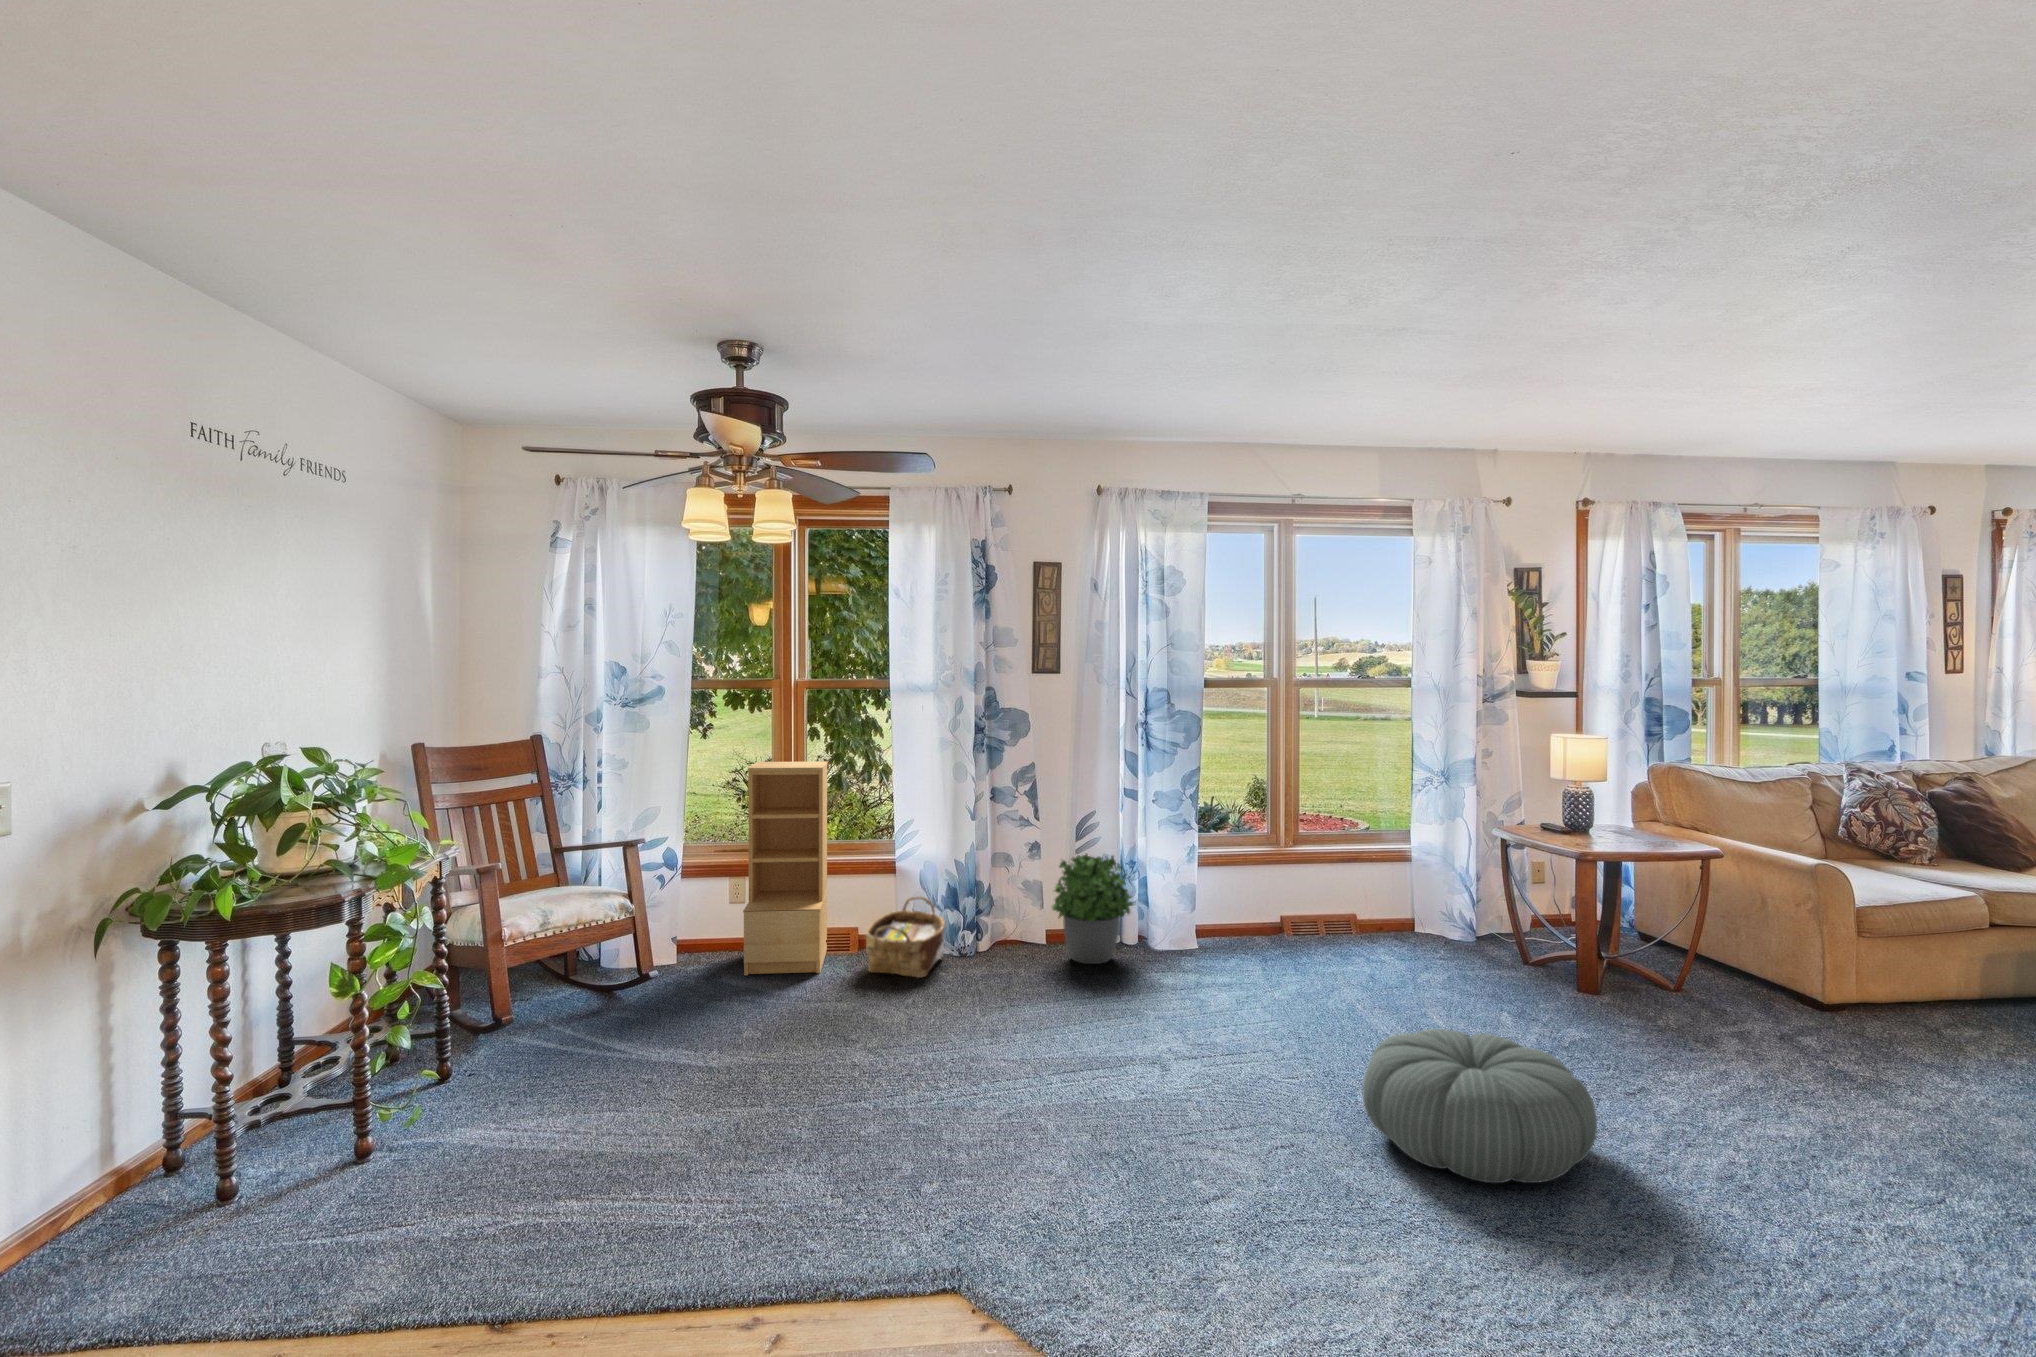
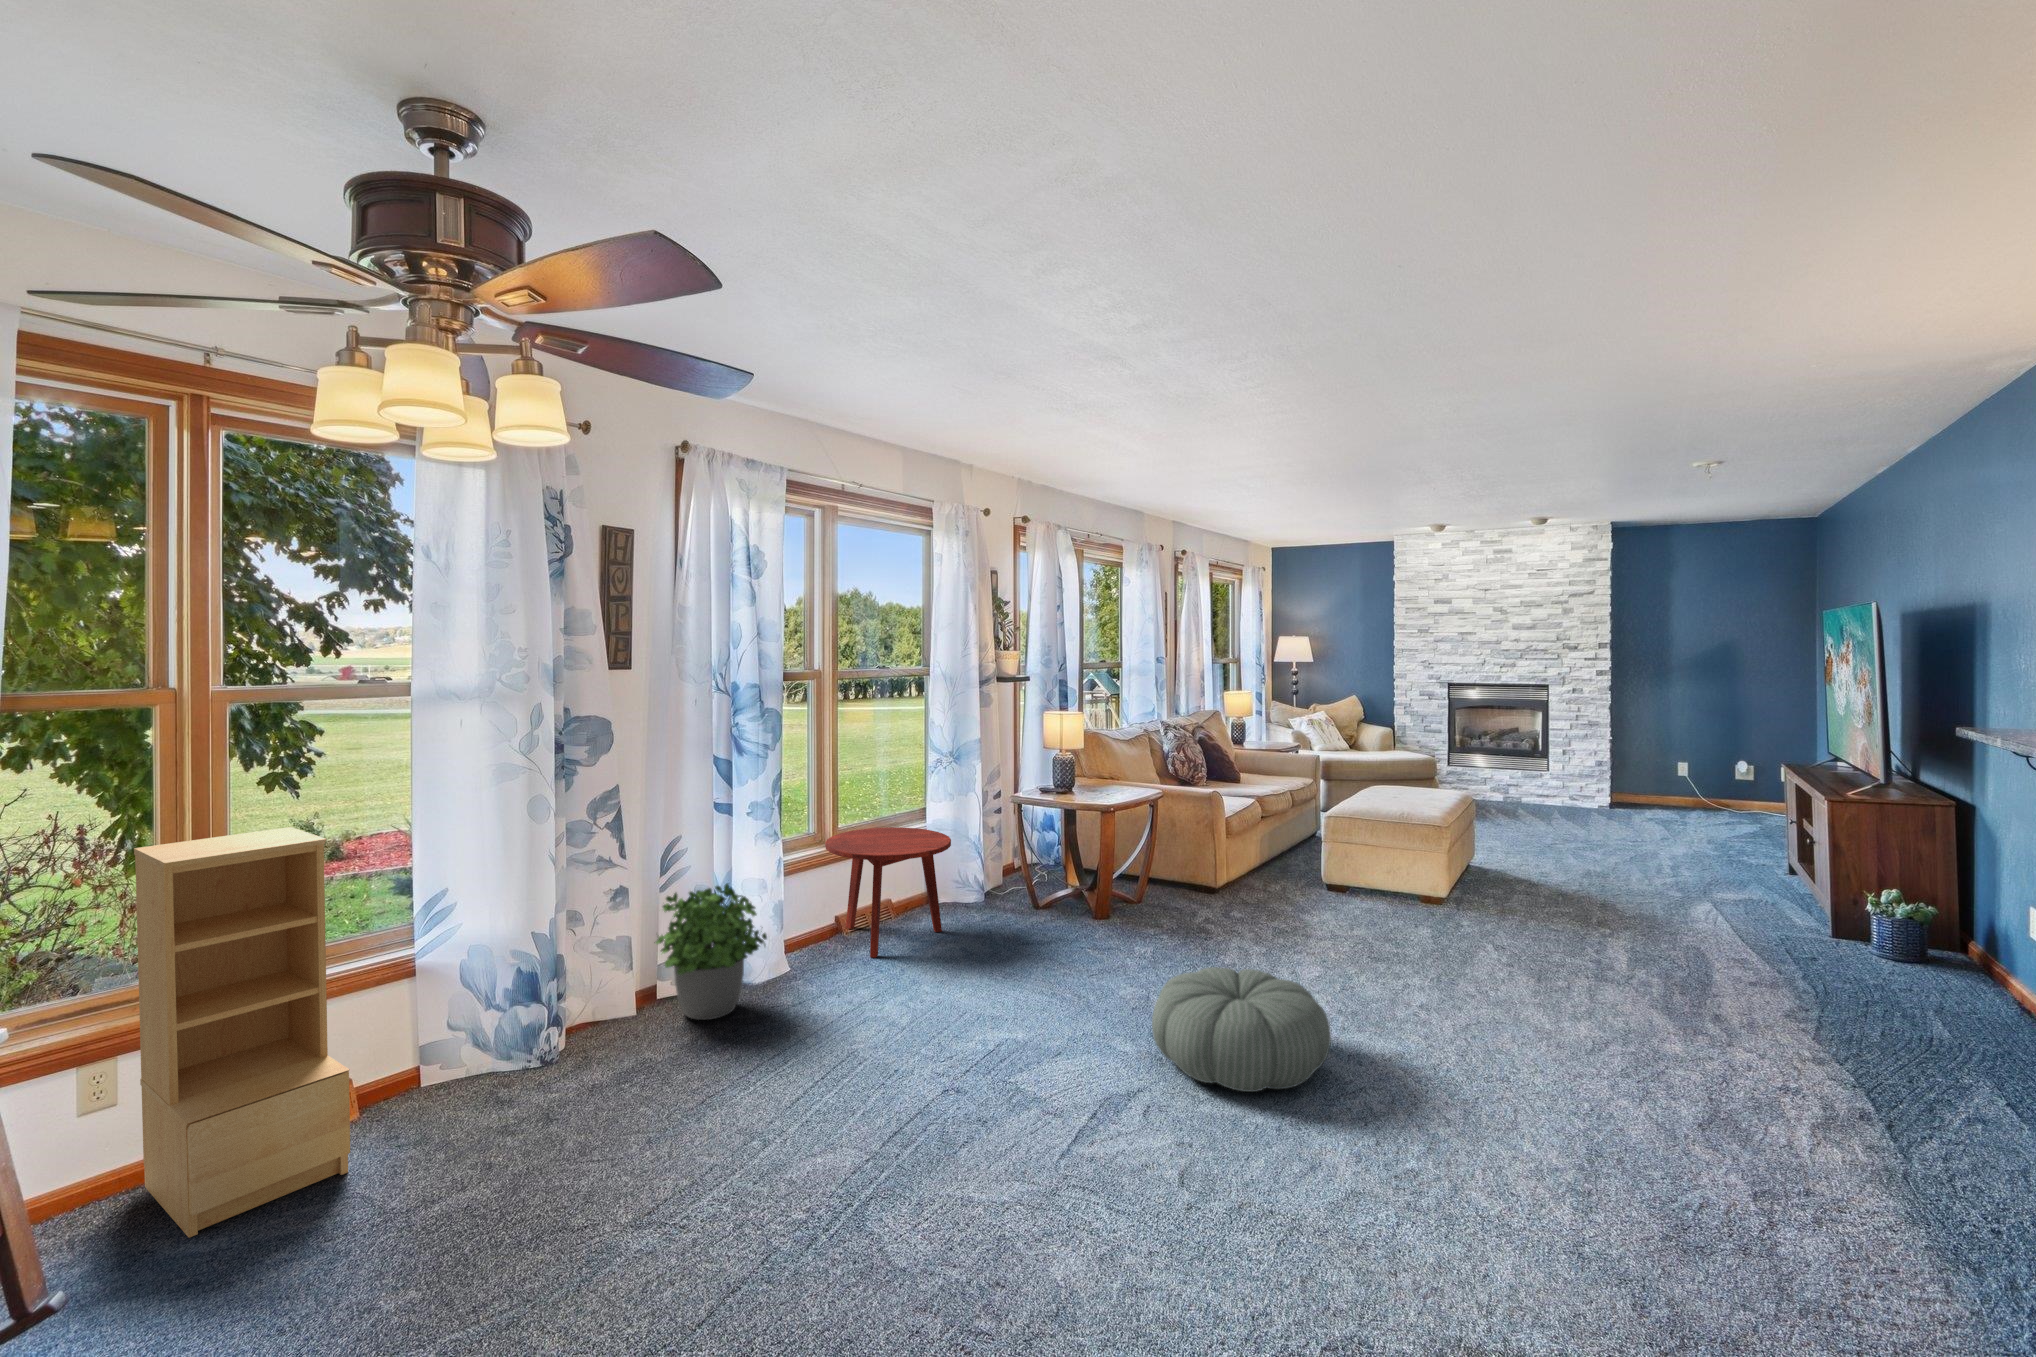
side table: none [1242,839,1374,961] -> present [825,827,951,958]
woven basket: present [866,897,946,978] -> none [421,999,548,1136]

